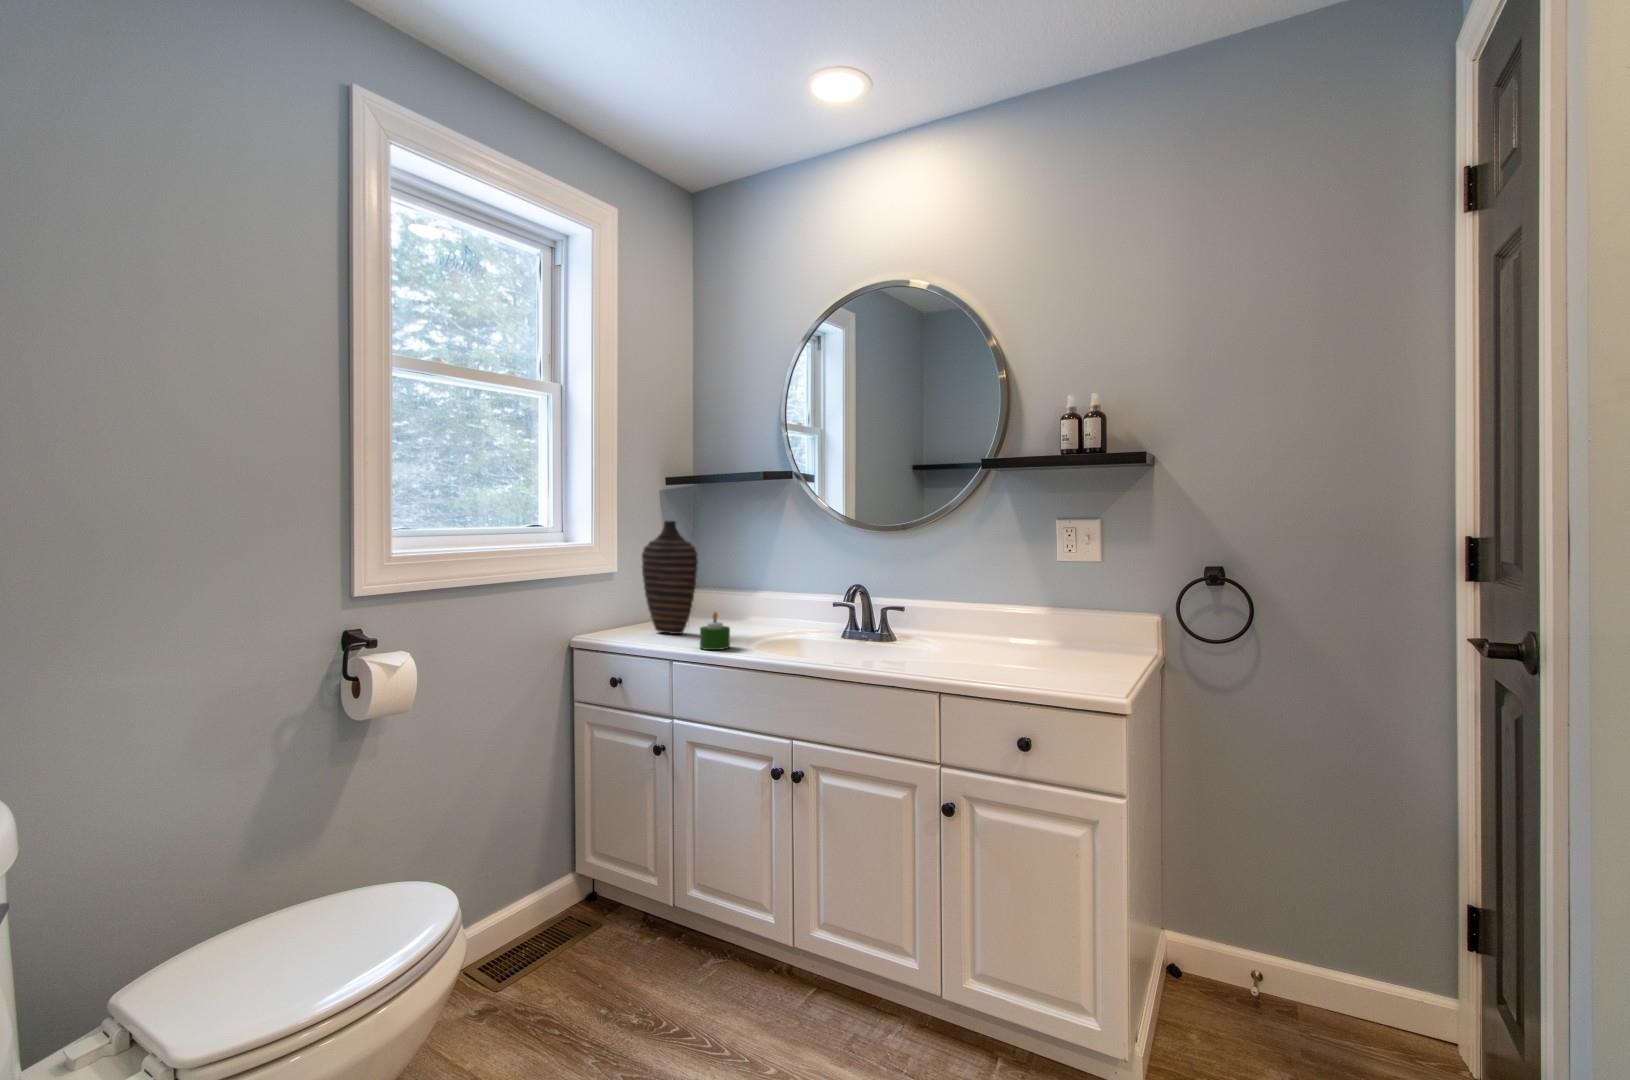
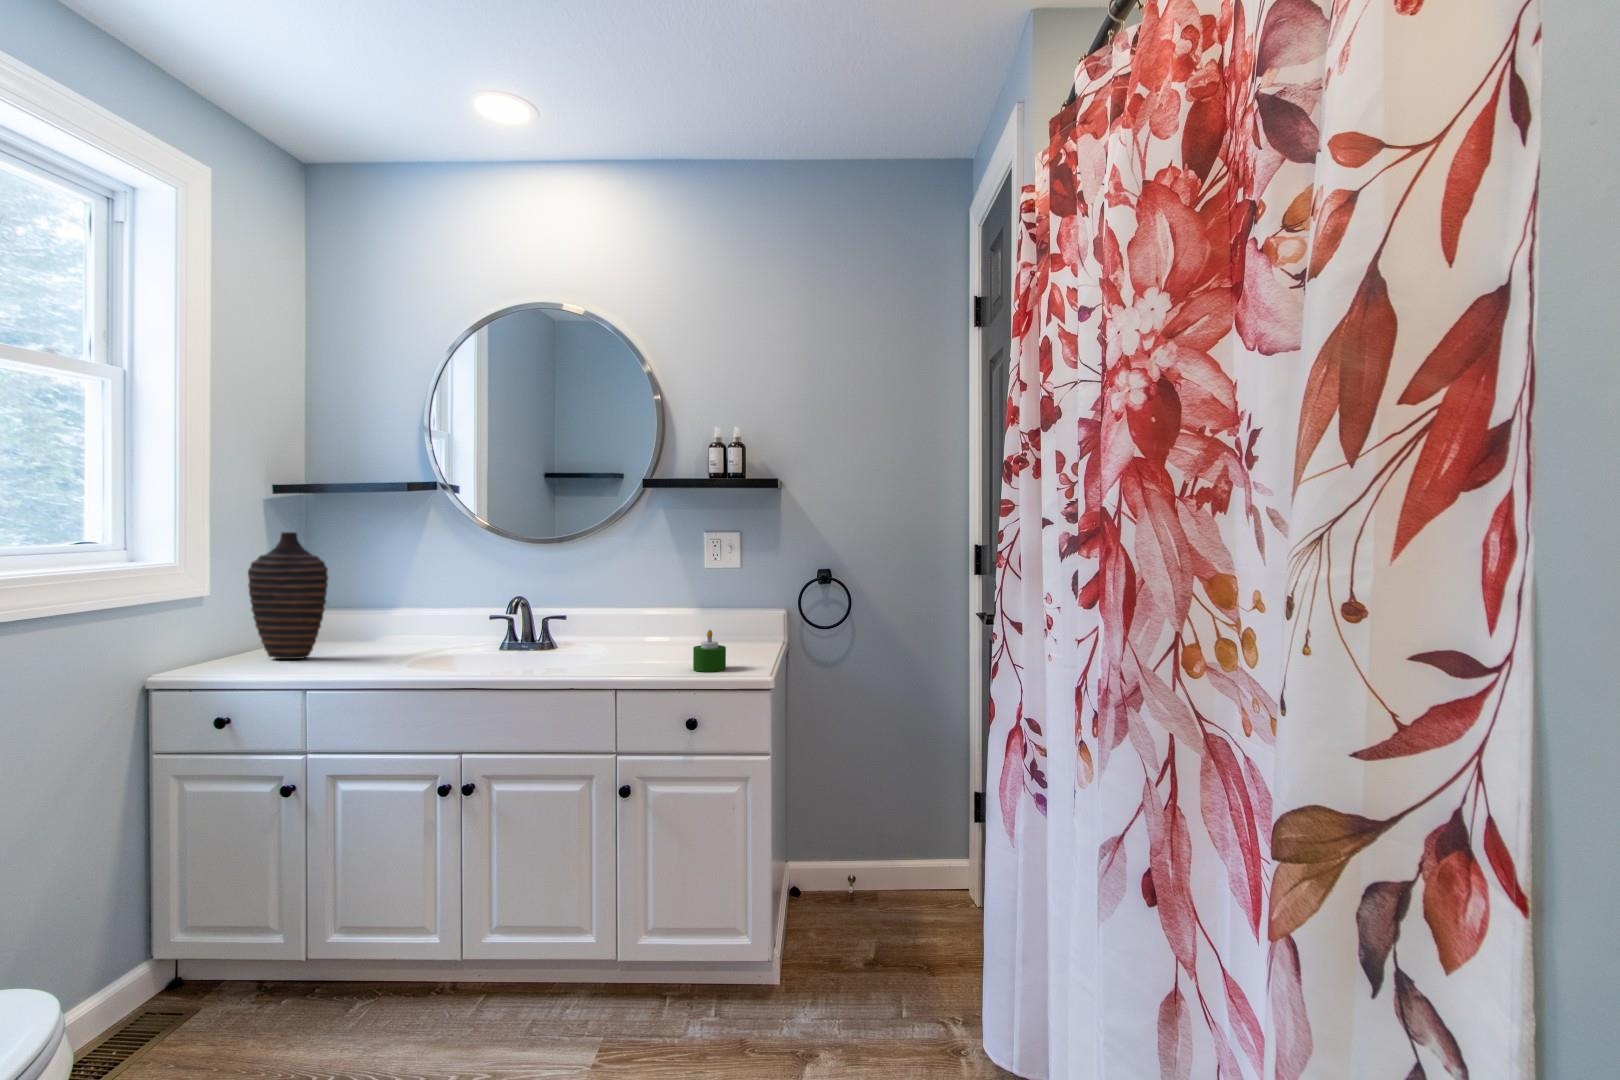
candle: present [700,612,730,650] -> present [693,630,726,672]

